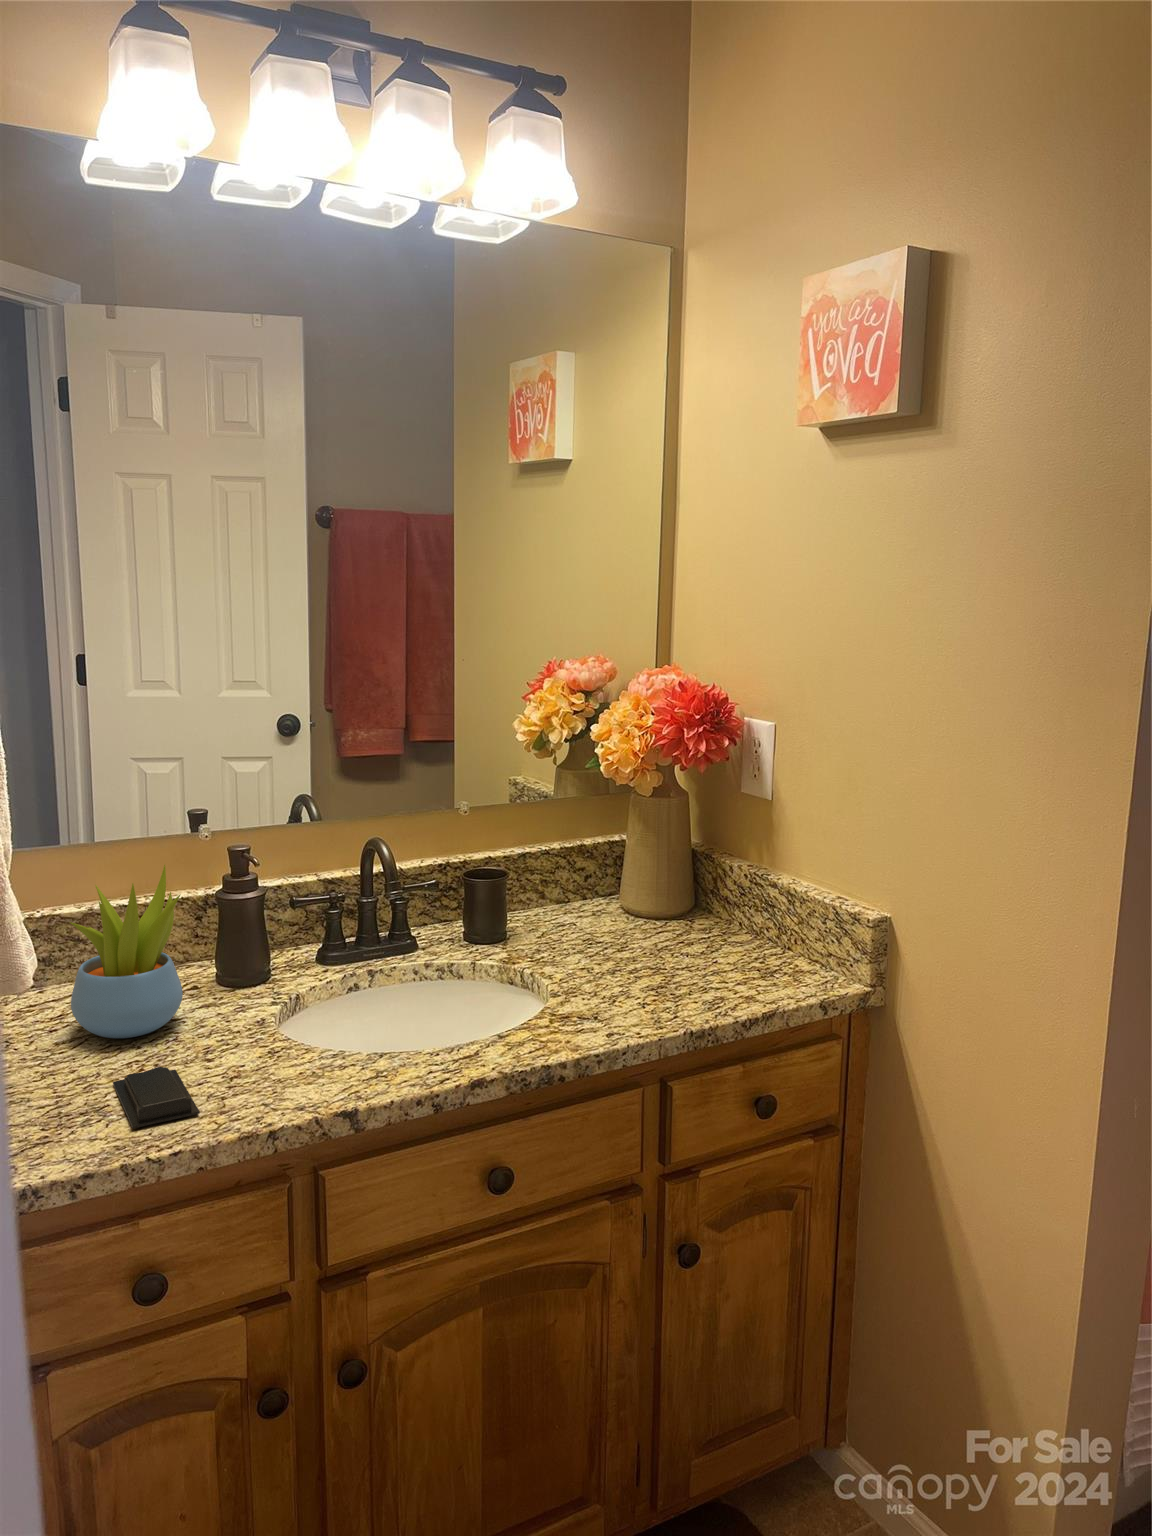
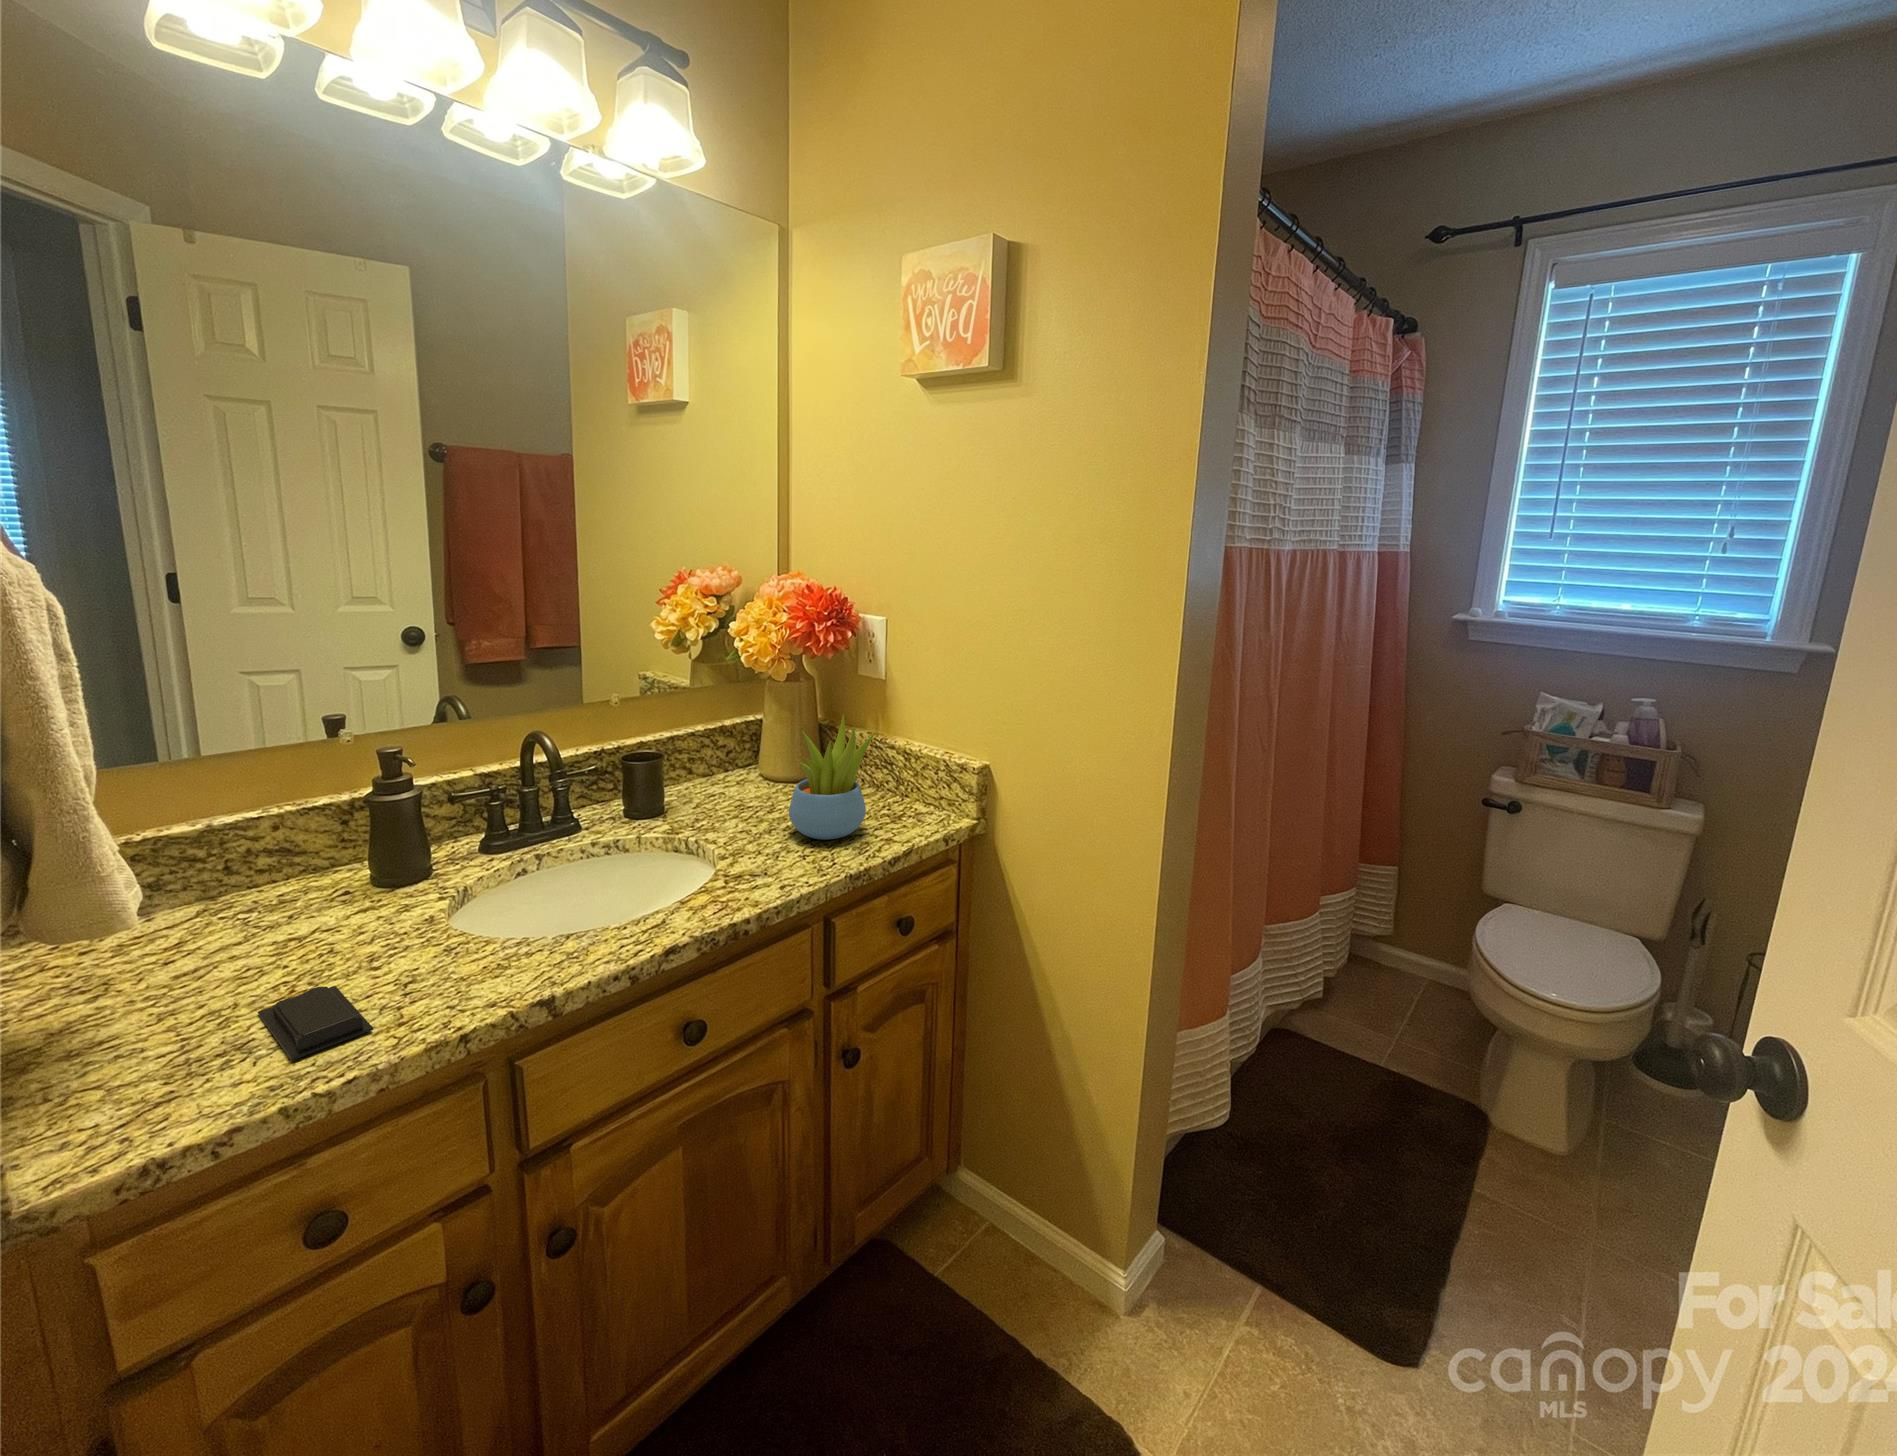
succulent plant: present [70,865,183,1038] -> present [789,714,875,840]

